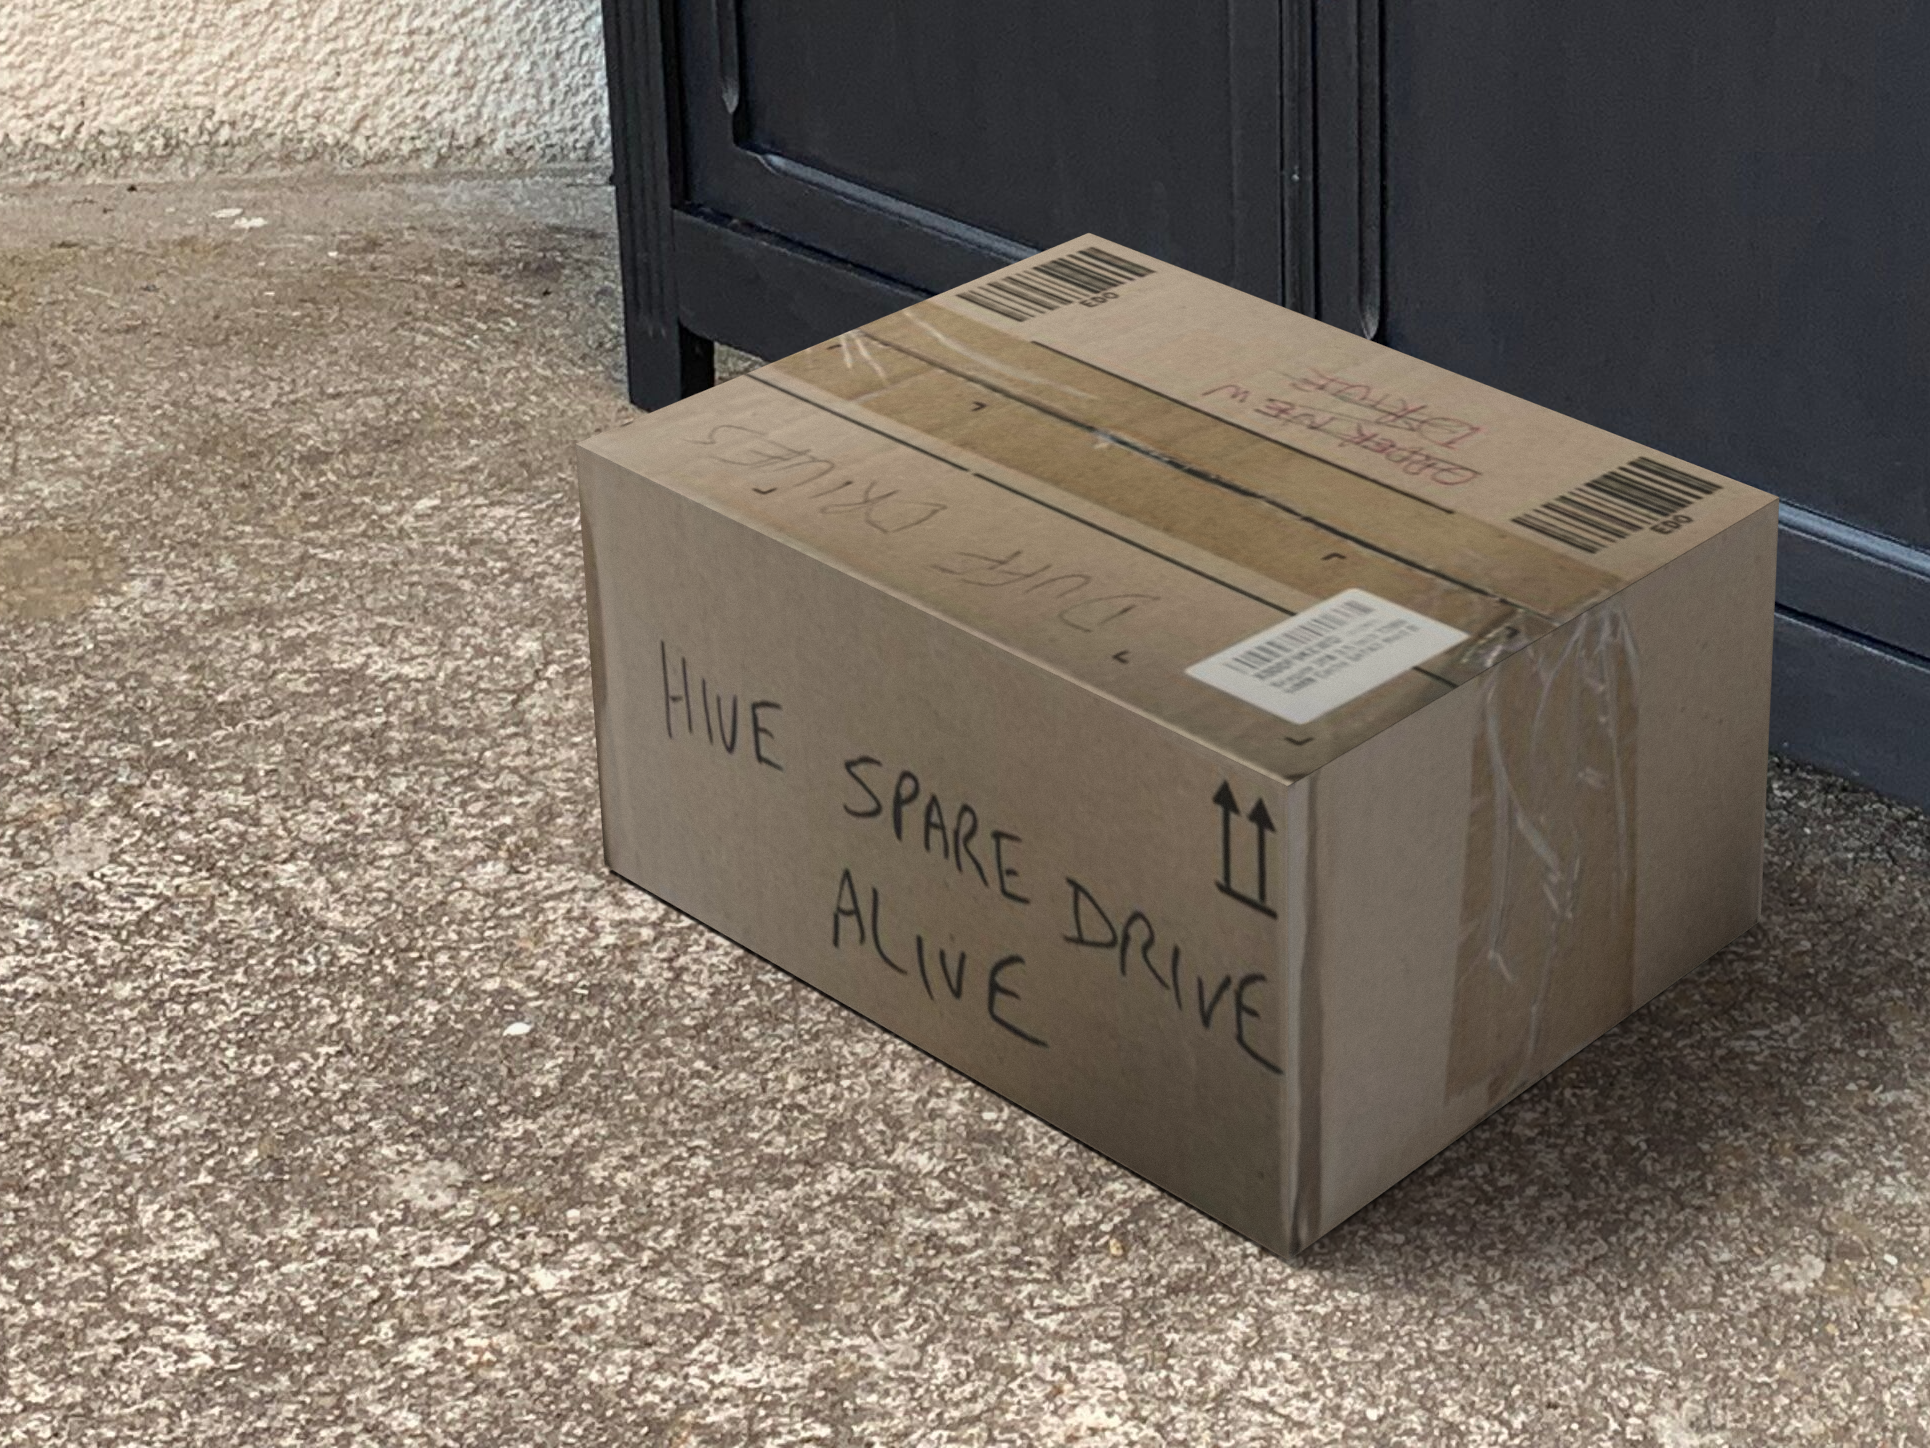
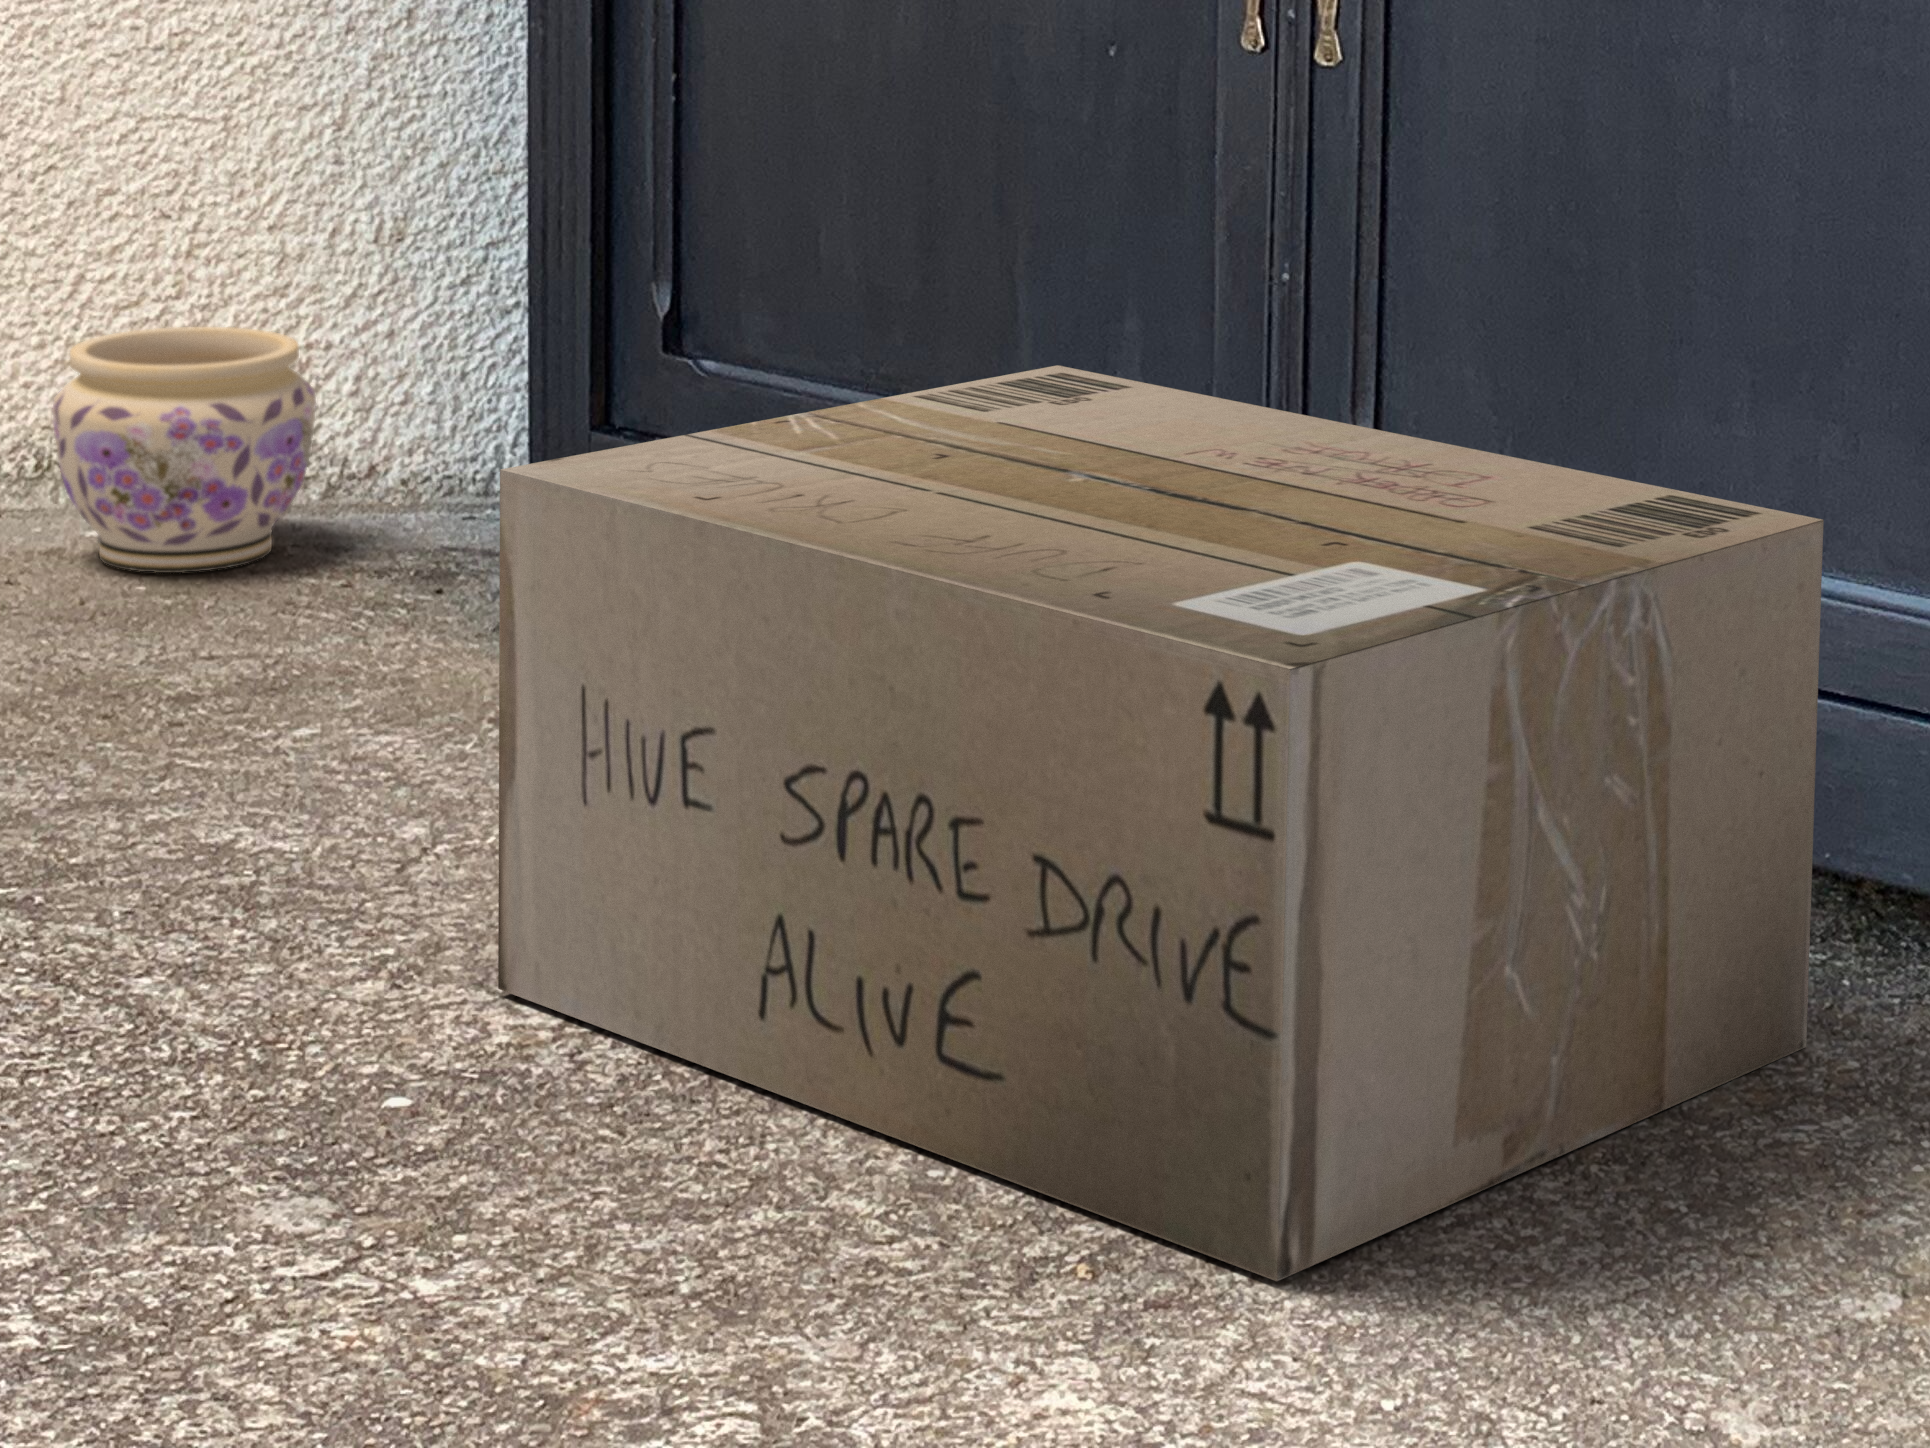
planter: none [179,21,421,263] -> present [52,327,316,573]

